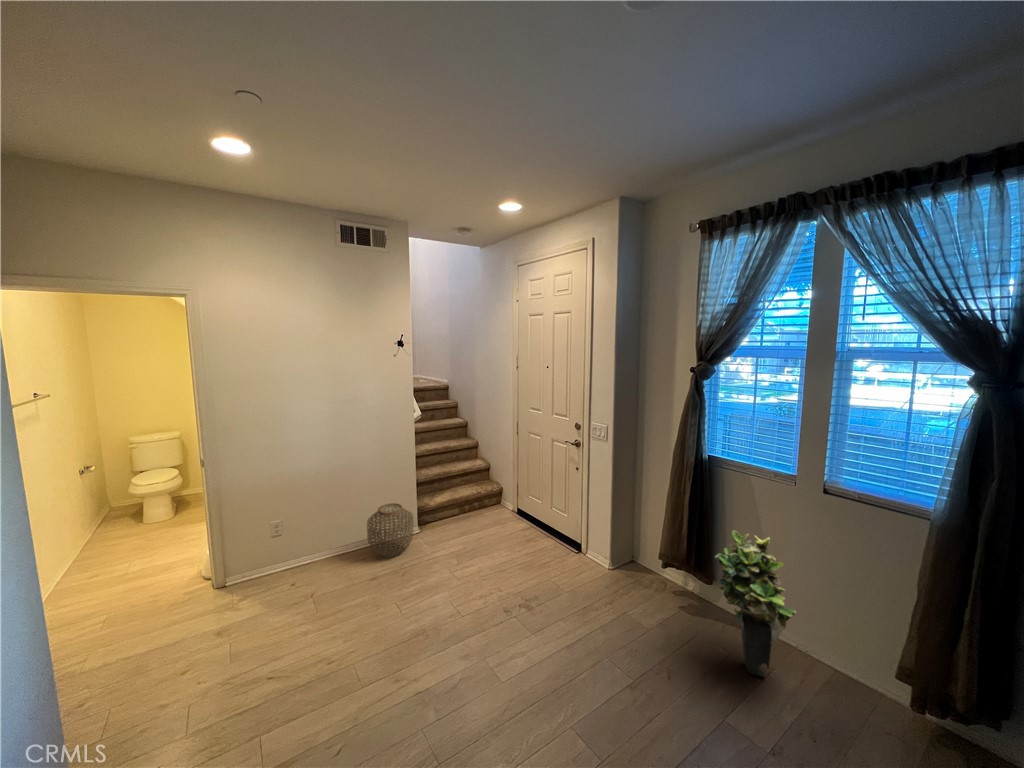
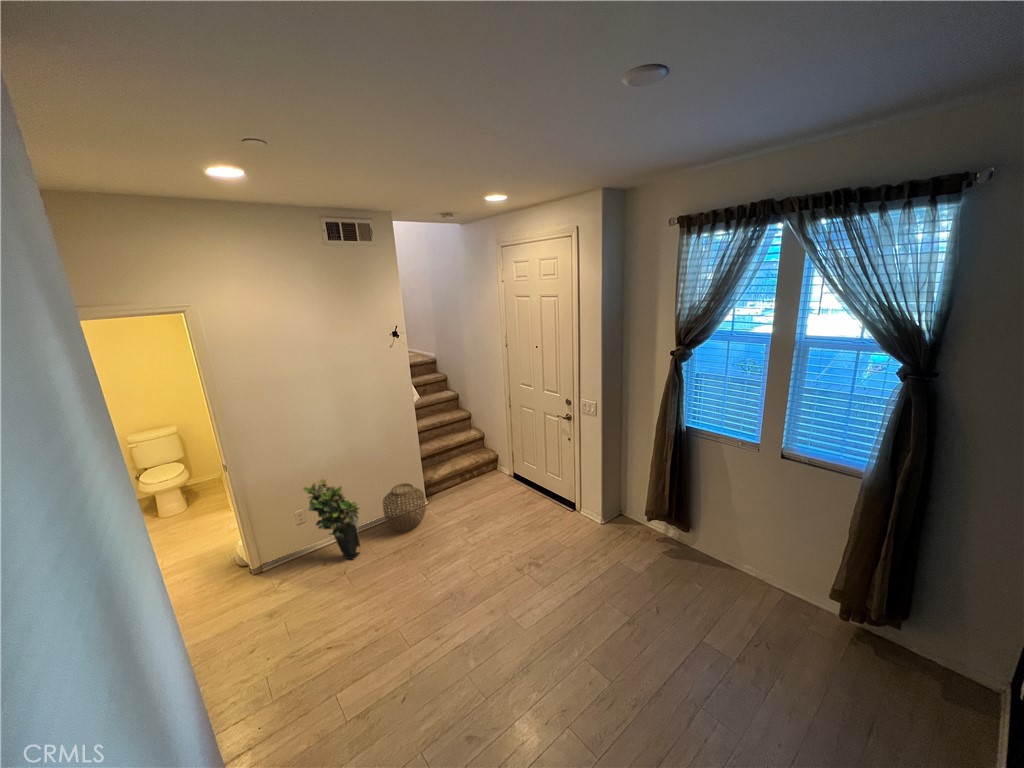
potted plant: present [715,530,796,677] -> present [303,478,360,559]

